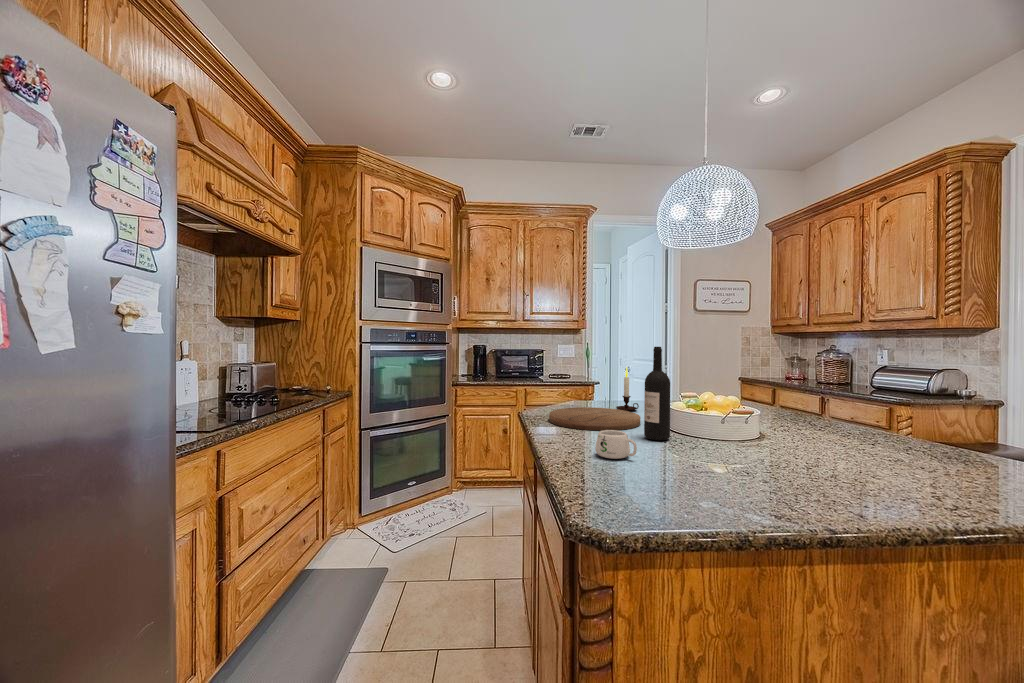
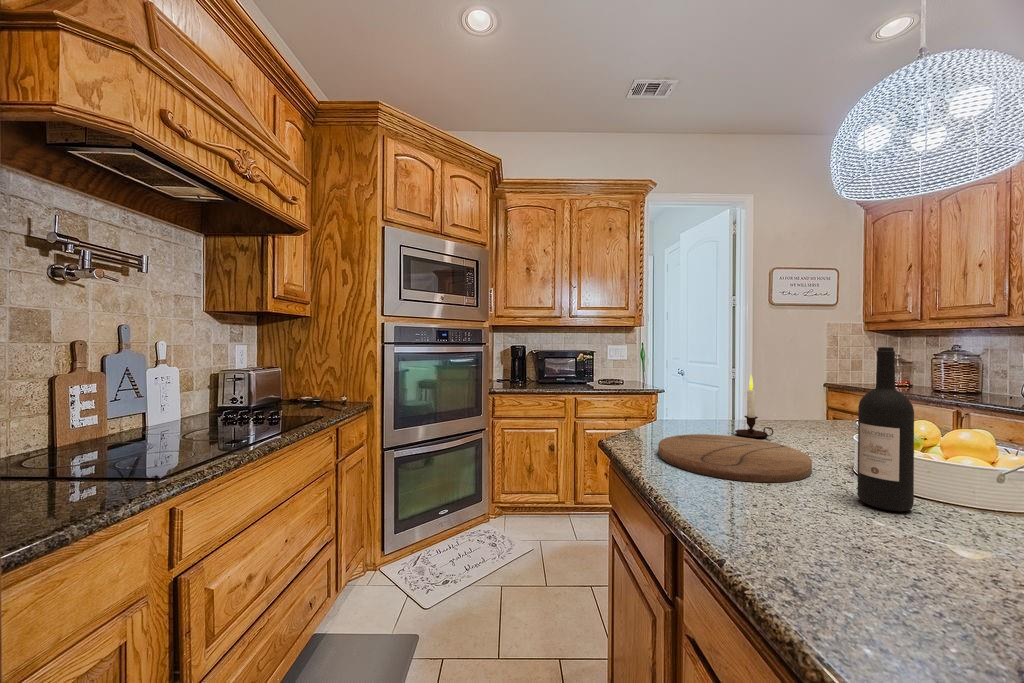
mug: present [595,430,637,459] -> none [830,508,946,577]

